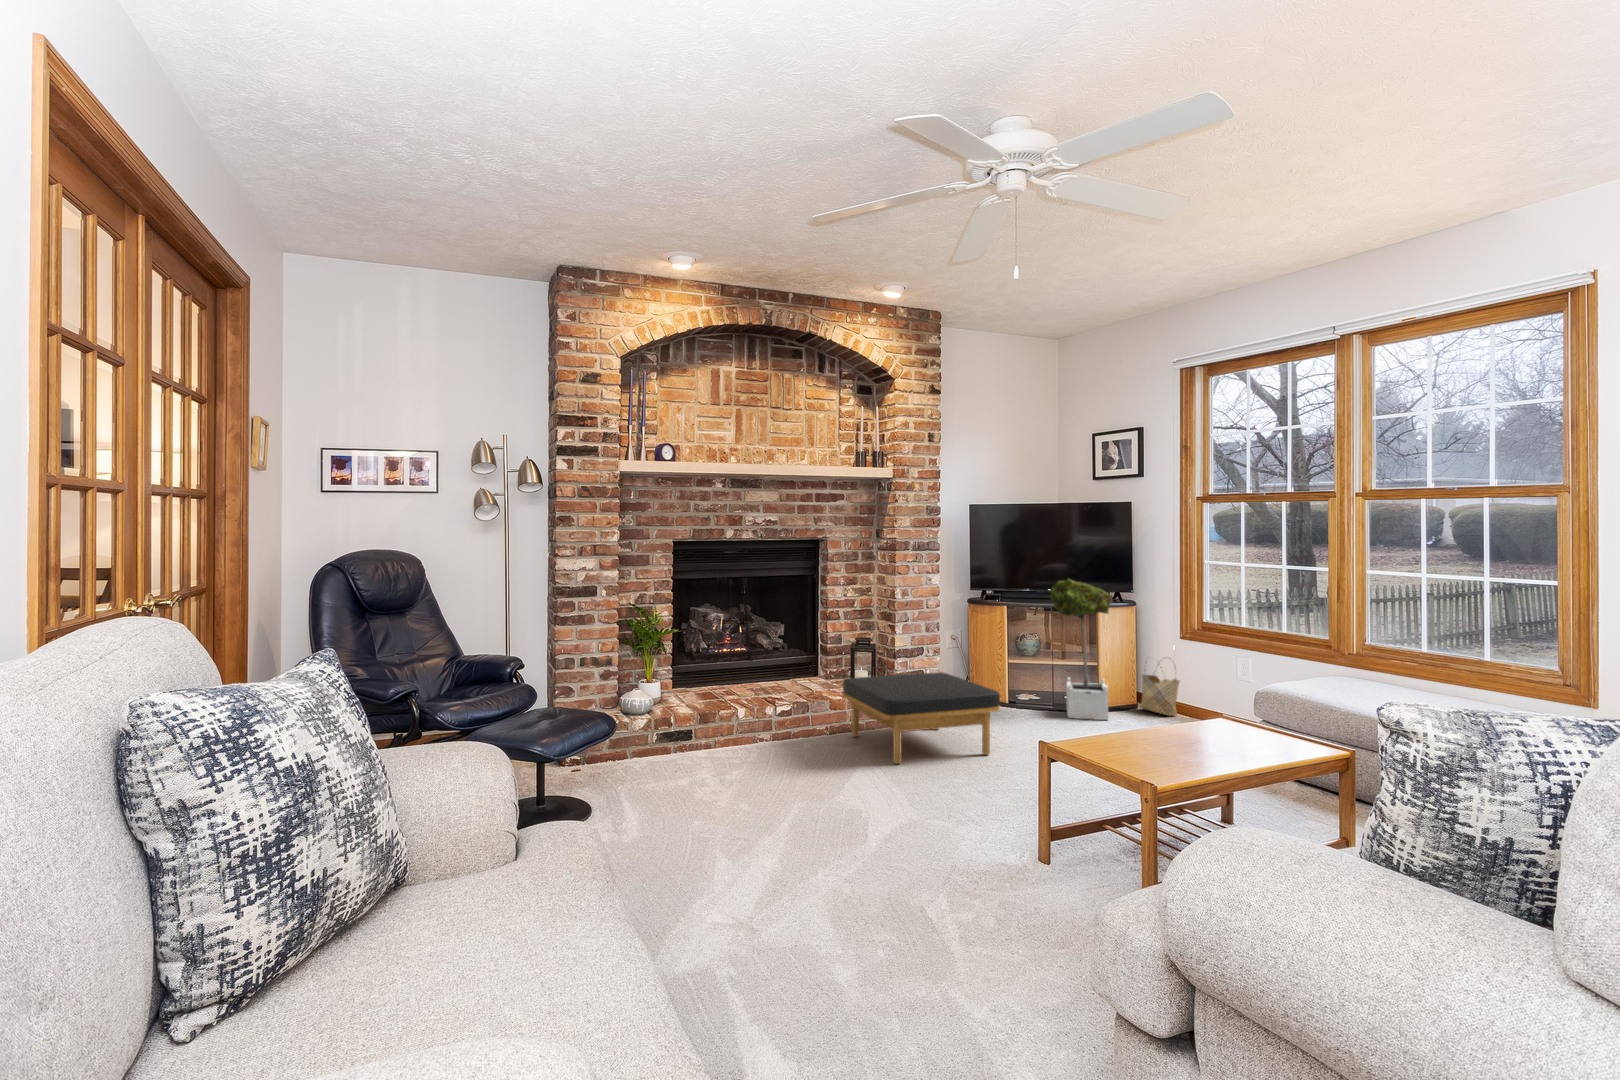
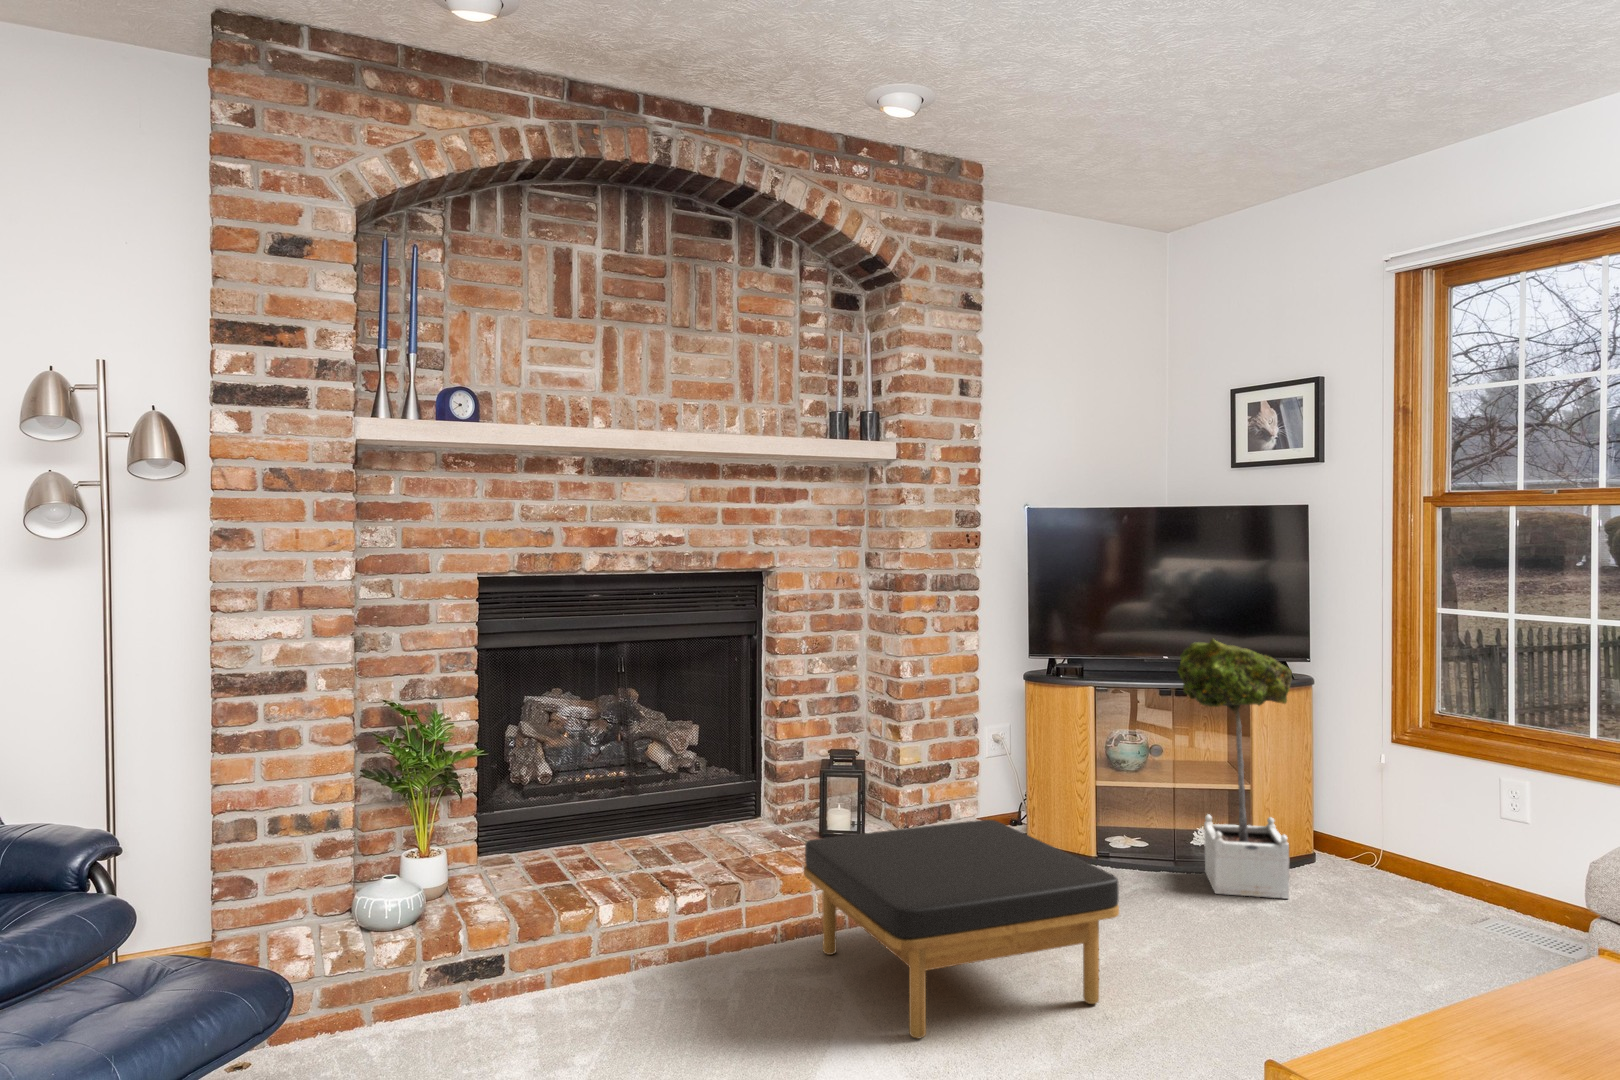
woven basket: present [1140,660,1179,716] -> none [1333,776,1410,885]

